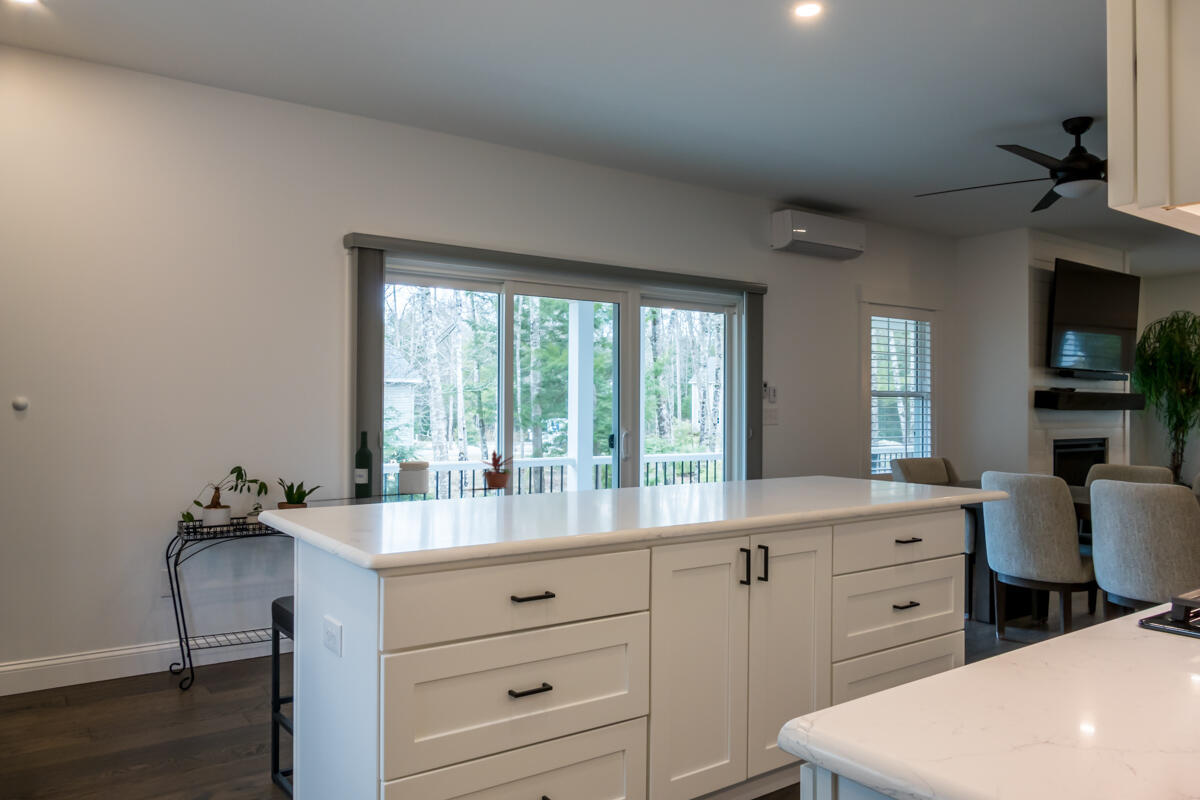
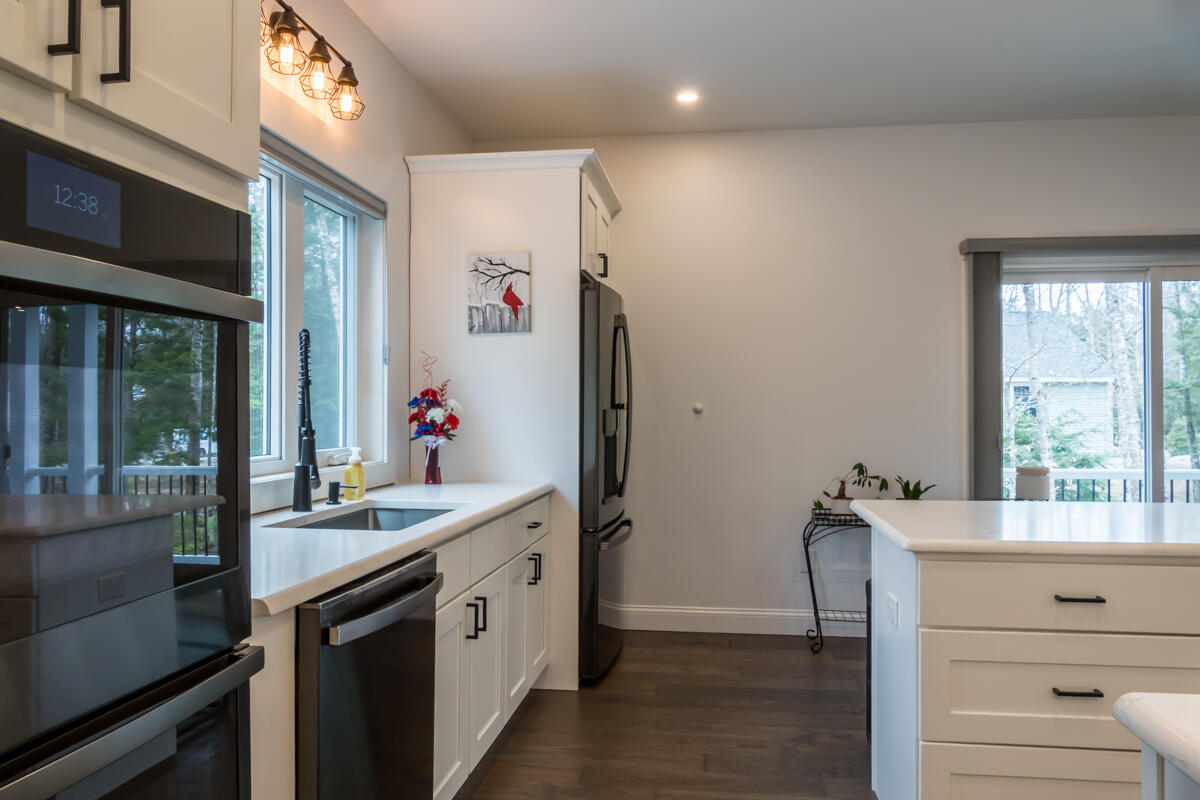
wine bottle: present [355,431,373,498] -> none [965,434,983,500]
potted plant: present [483,451,513,489] -> none [1112,456,1171,502]

